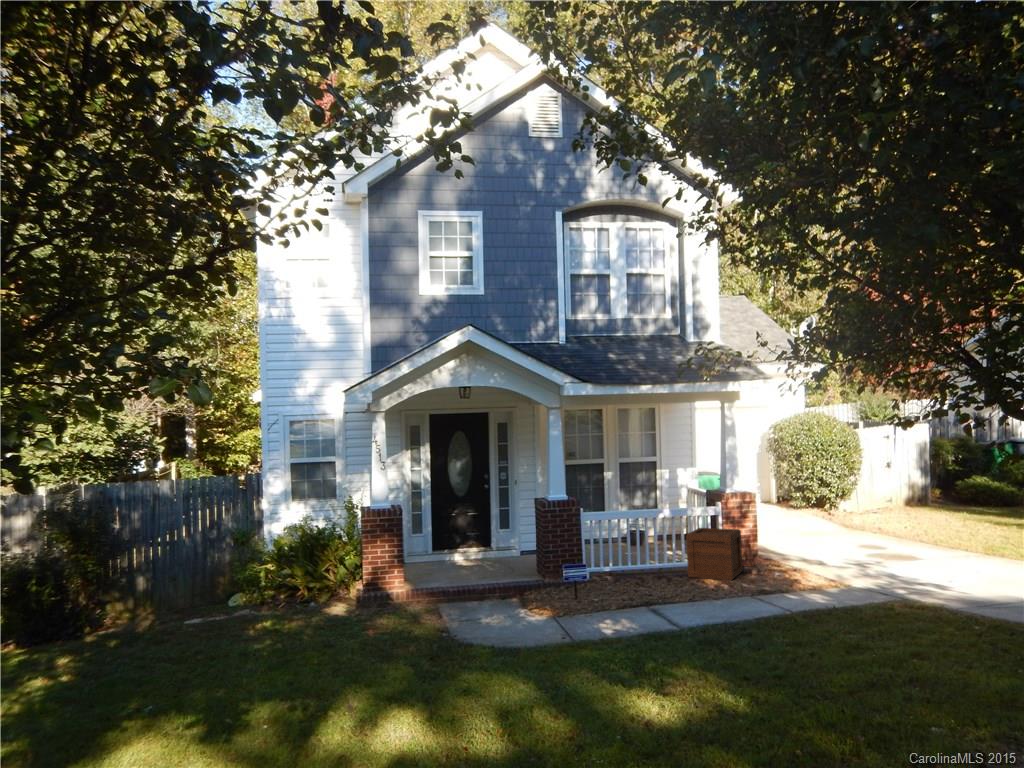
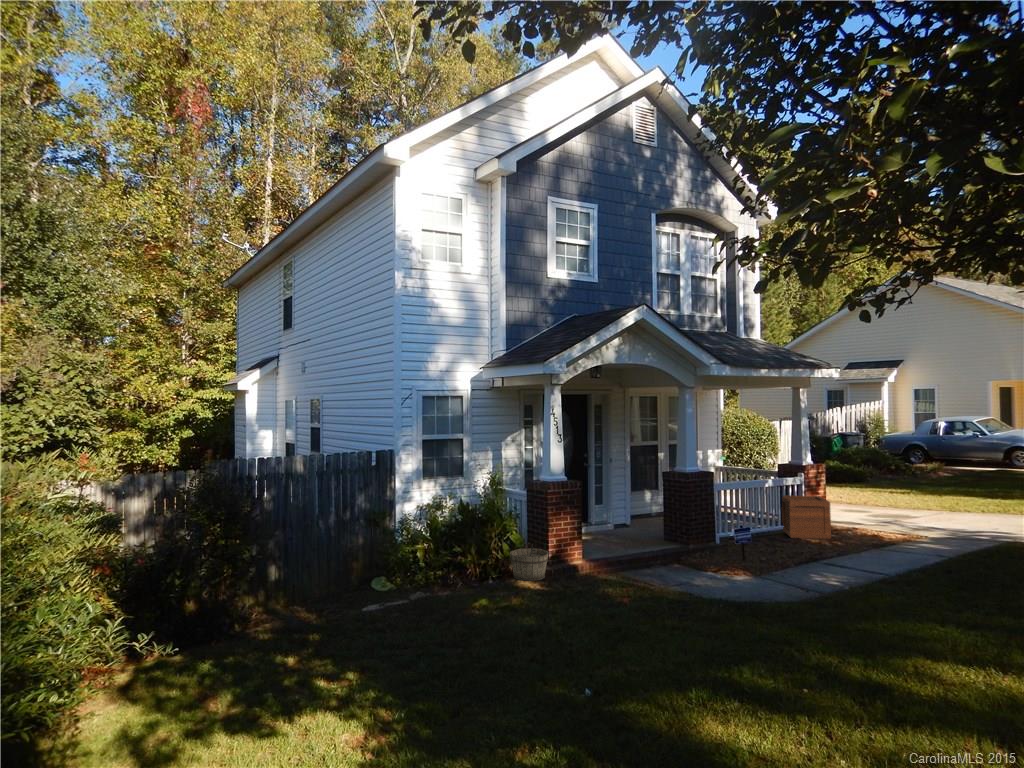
wooden bucket: none [321,570,362,606] -> present [510,544,548,581]

